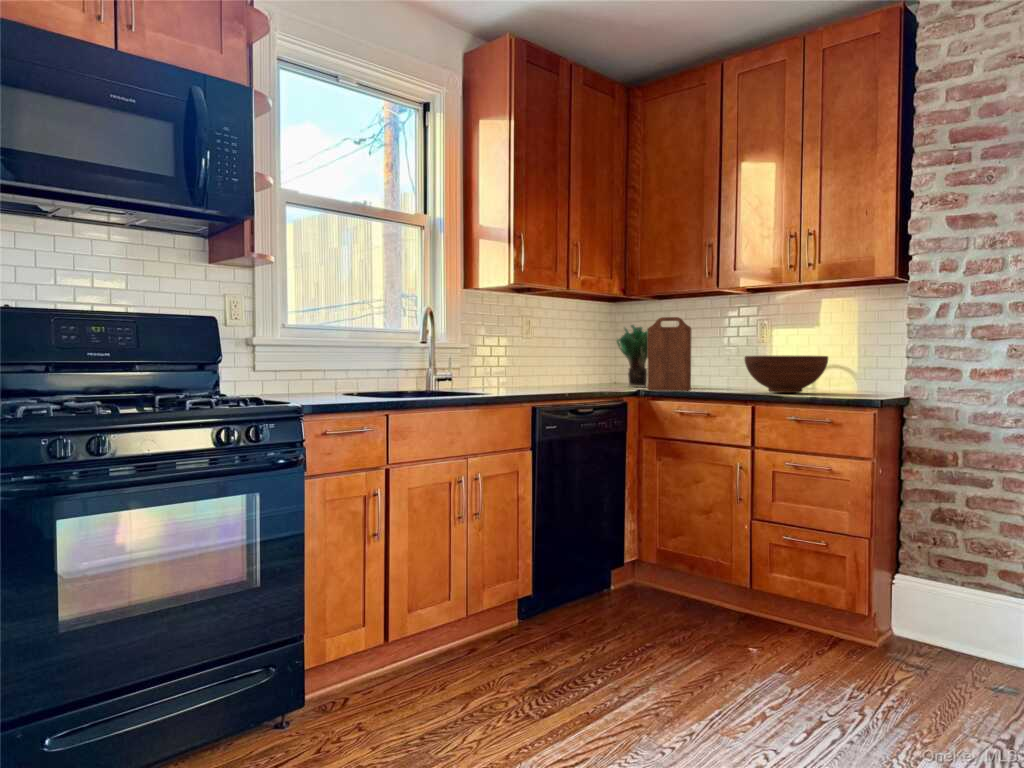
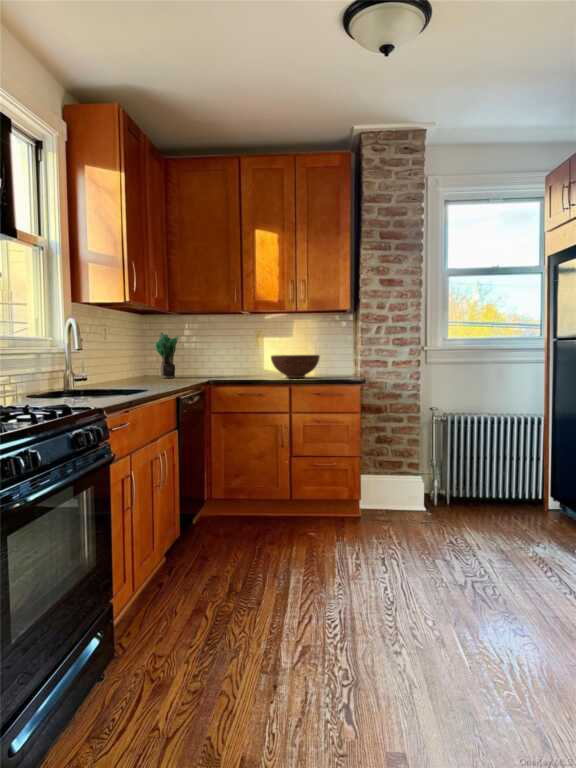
cutting board: present [647,317,691,391] -> none [207,329,237,381]

